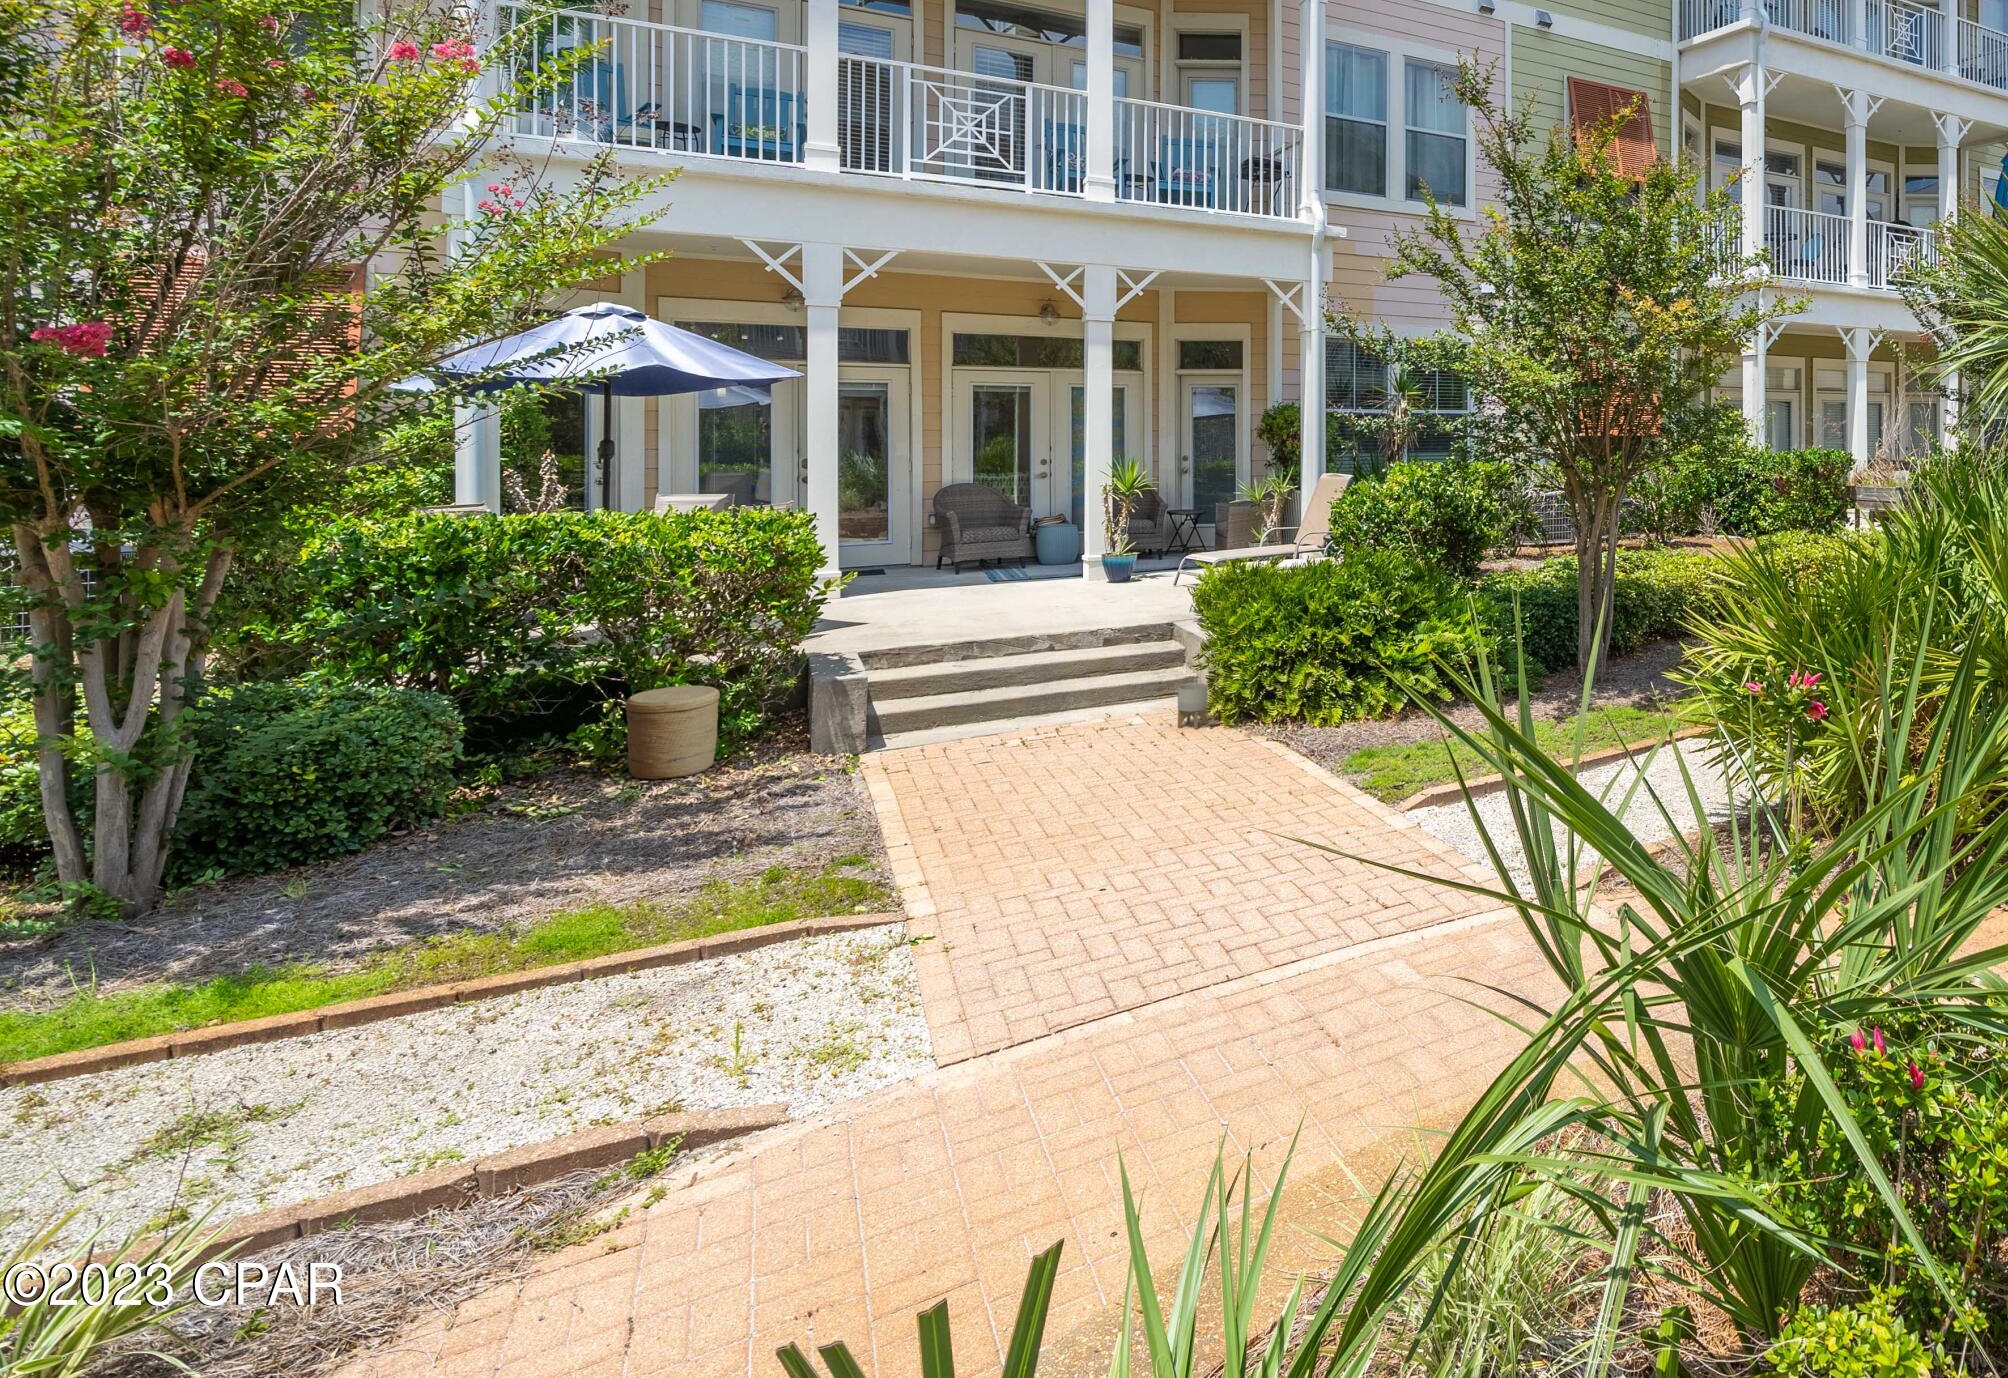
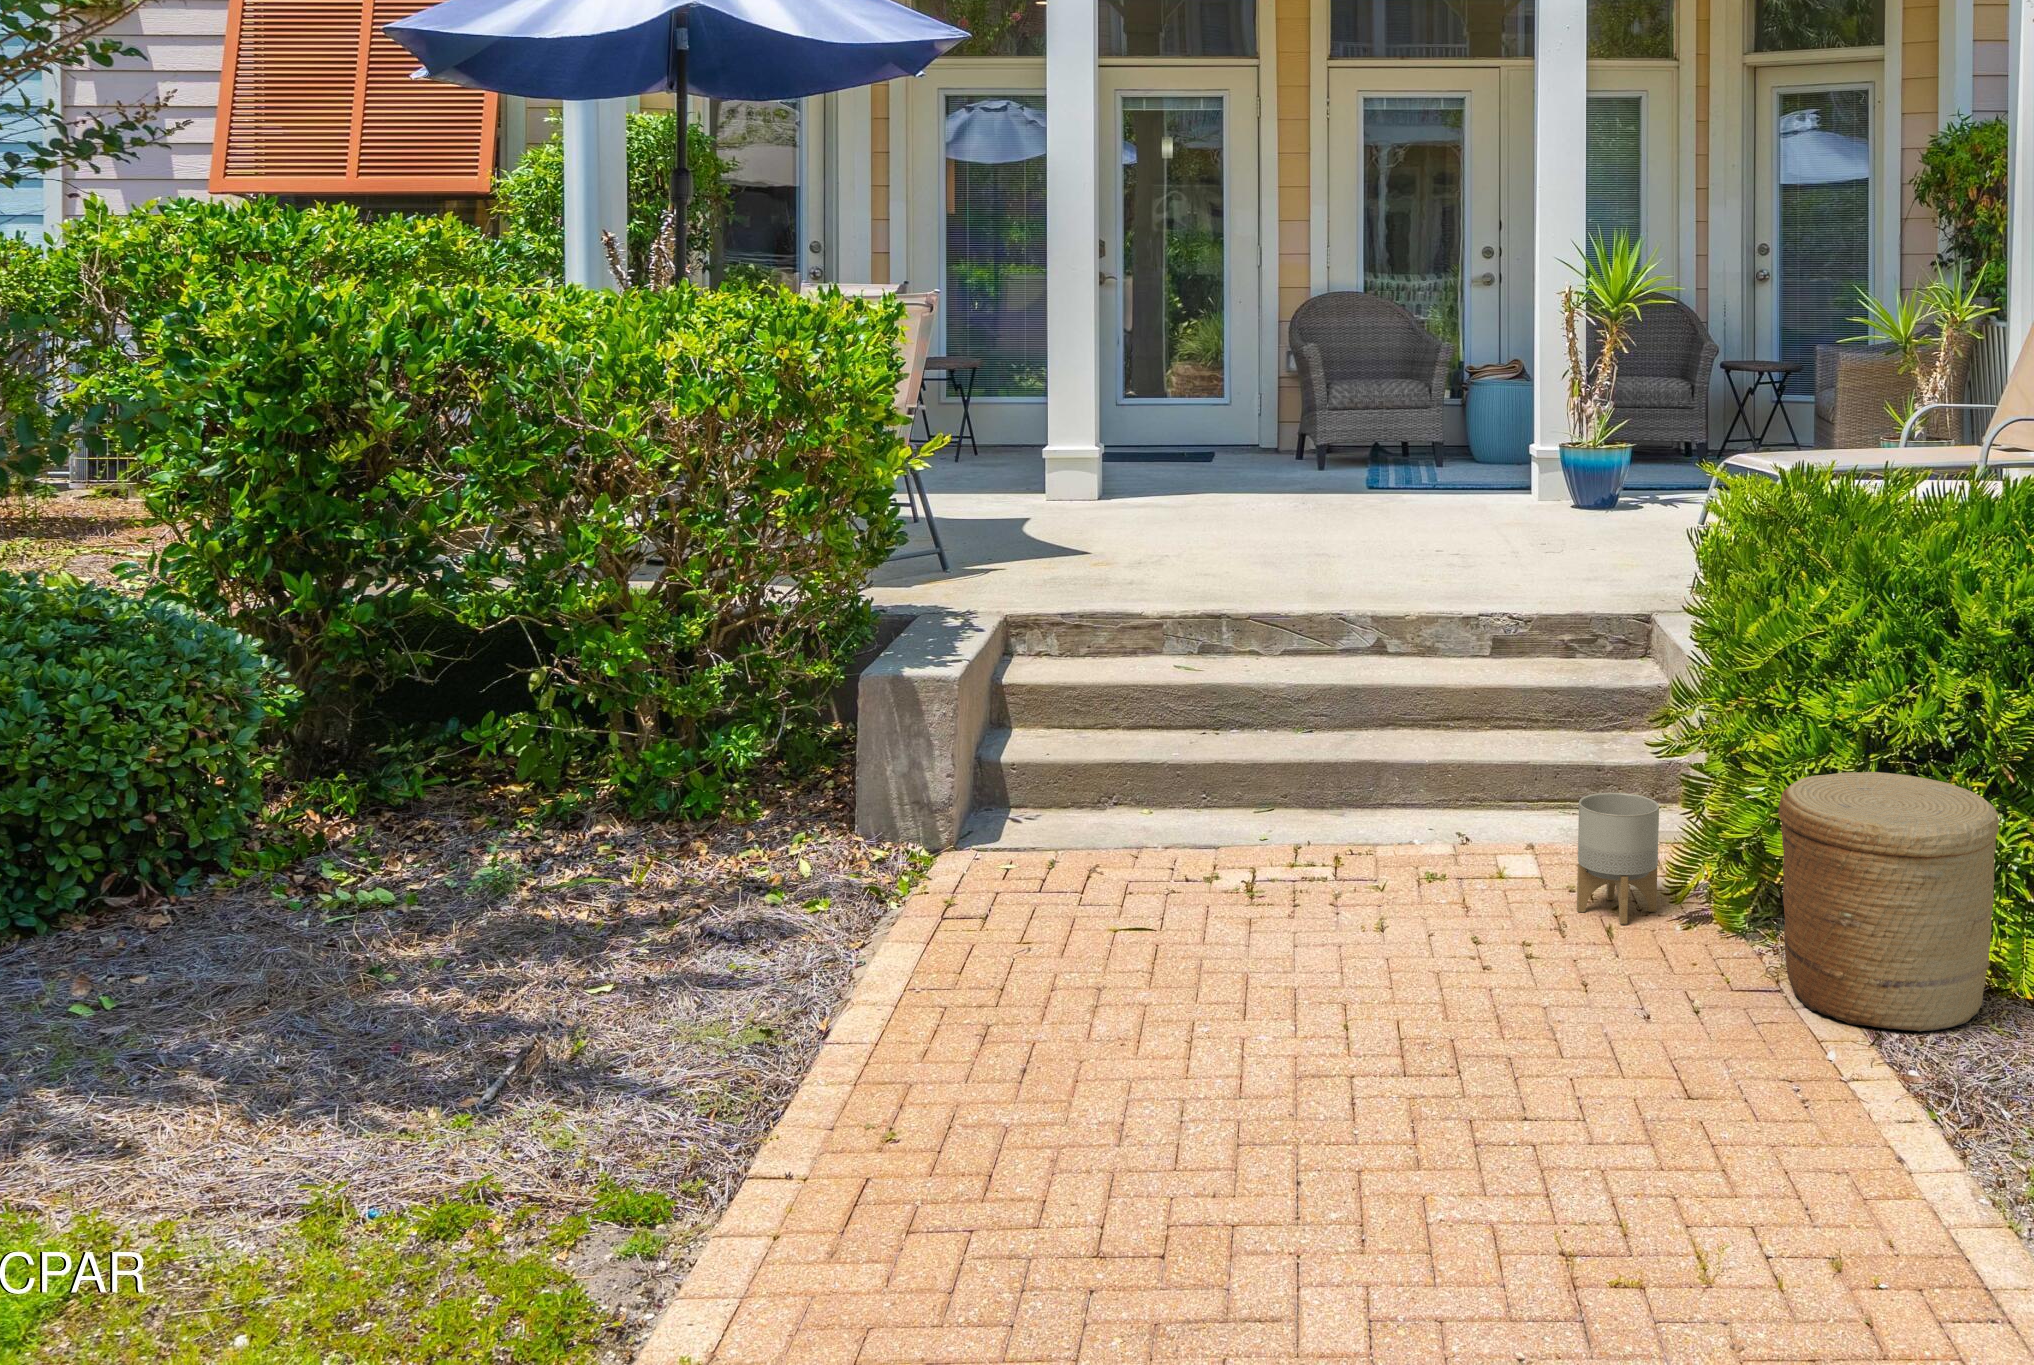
woven basket: present [625,686,720,780] -> present [1778,772,1999,1031]

